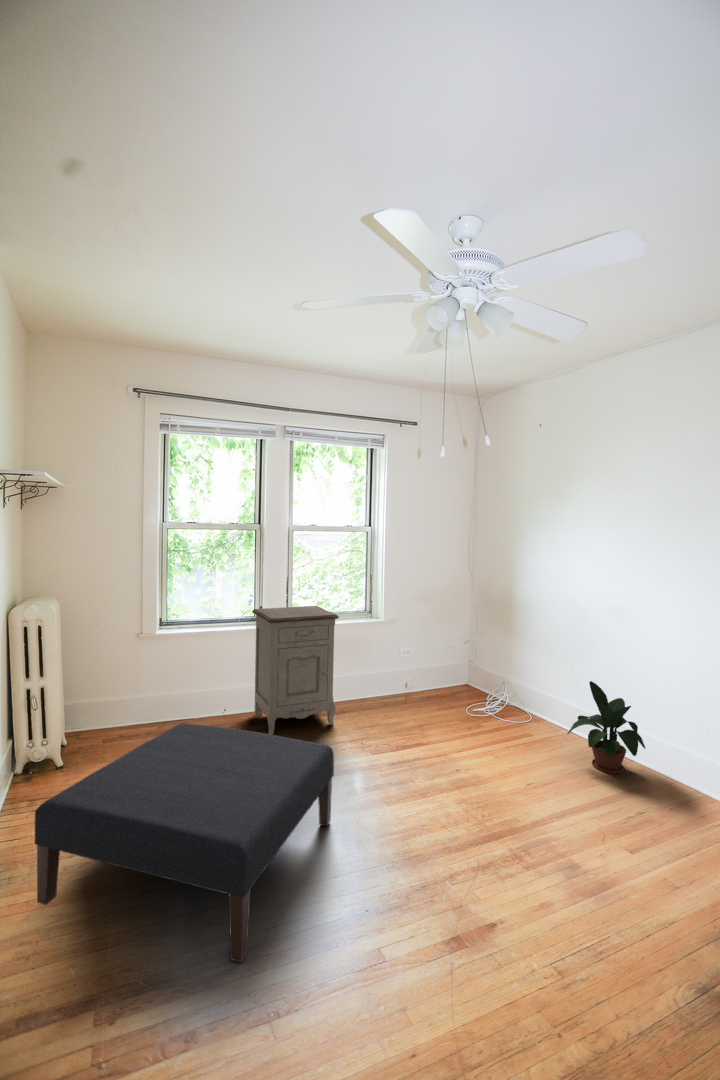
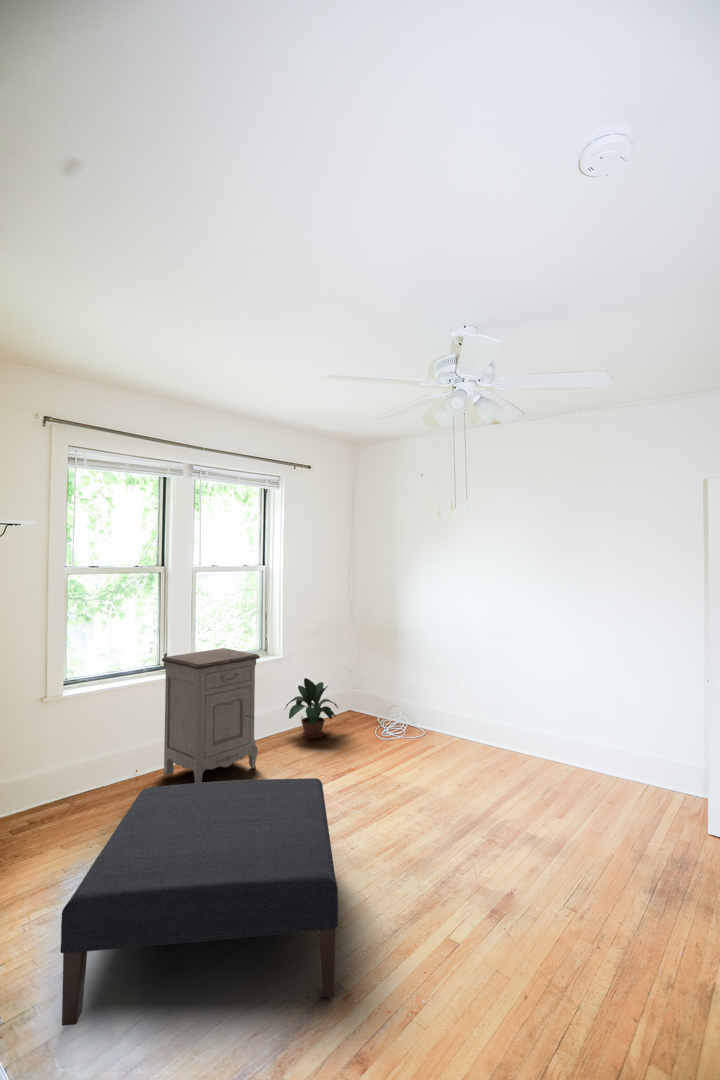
potted plant: present [568,681,645,774] -> present [285,678,338,738]

